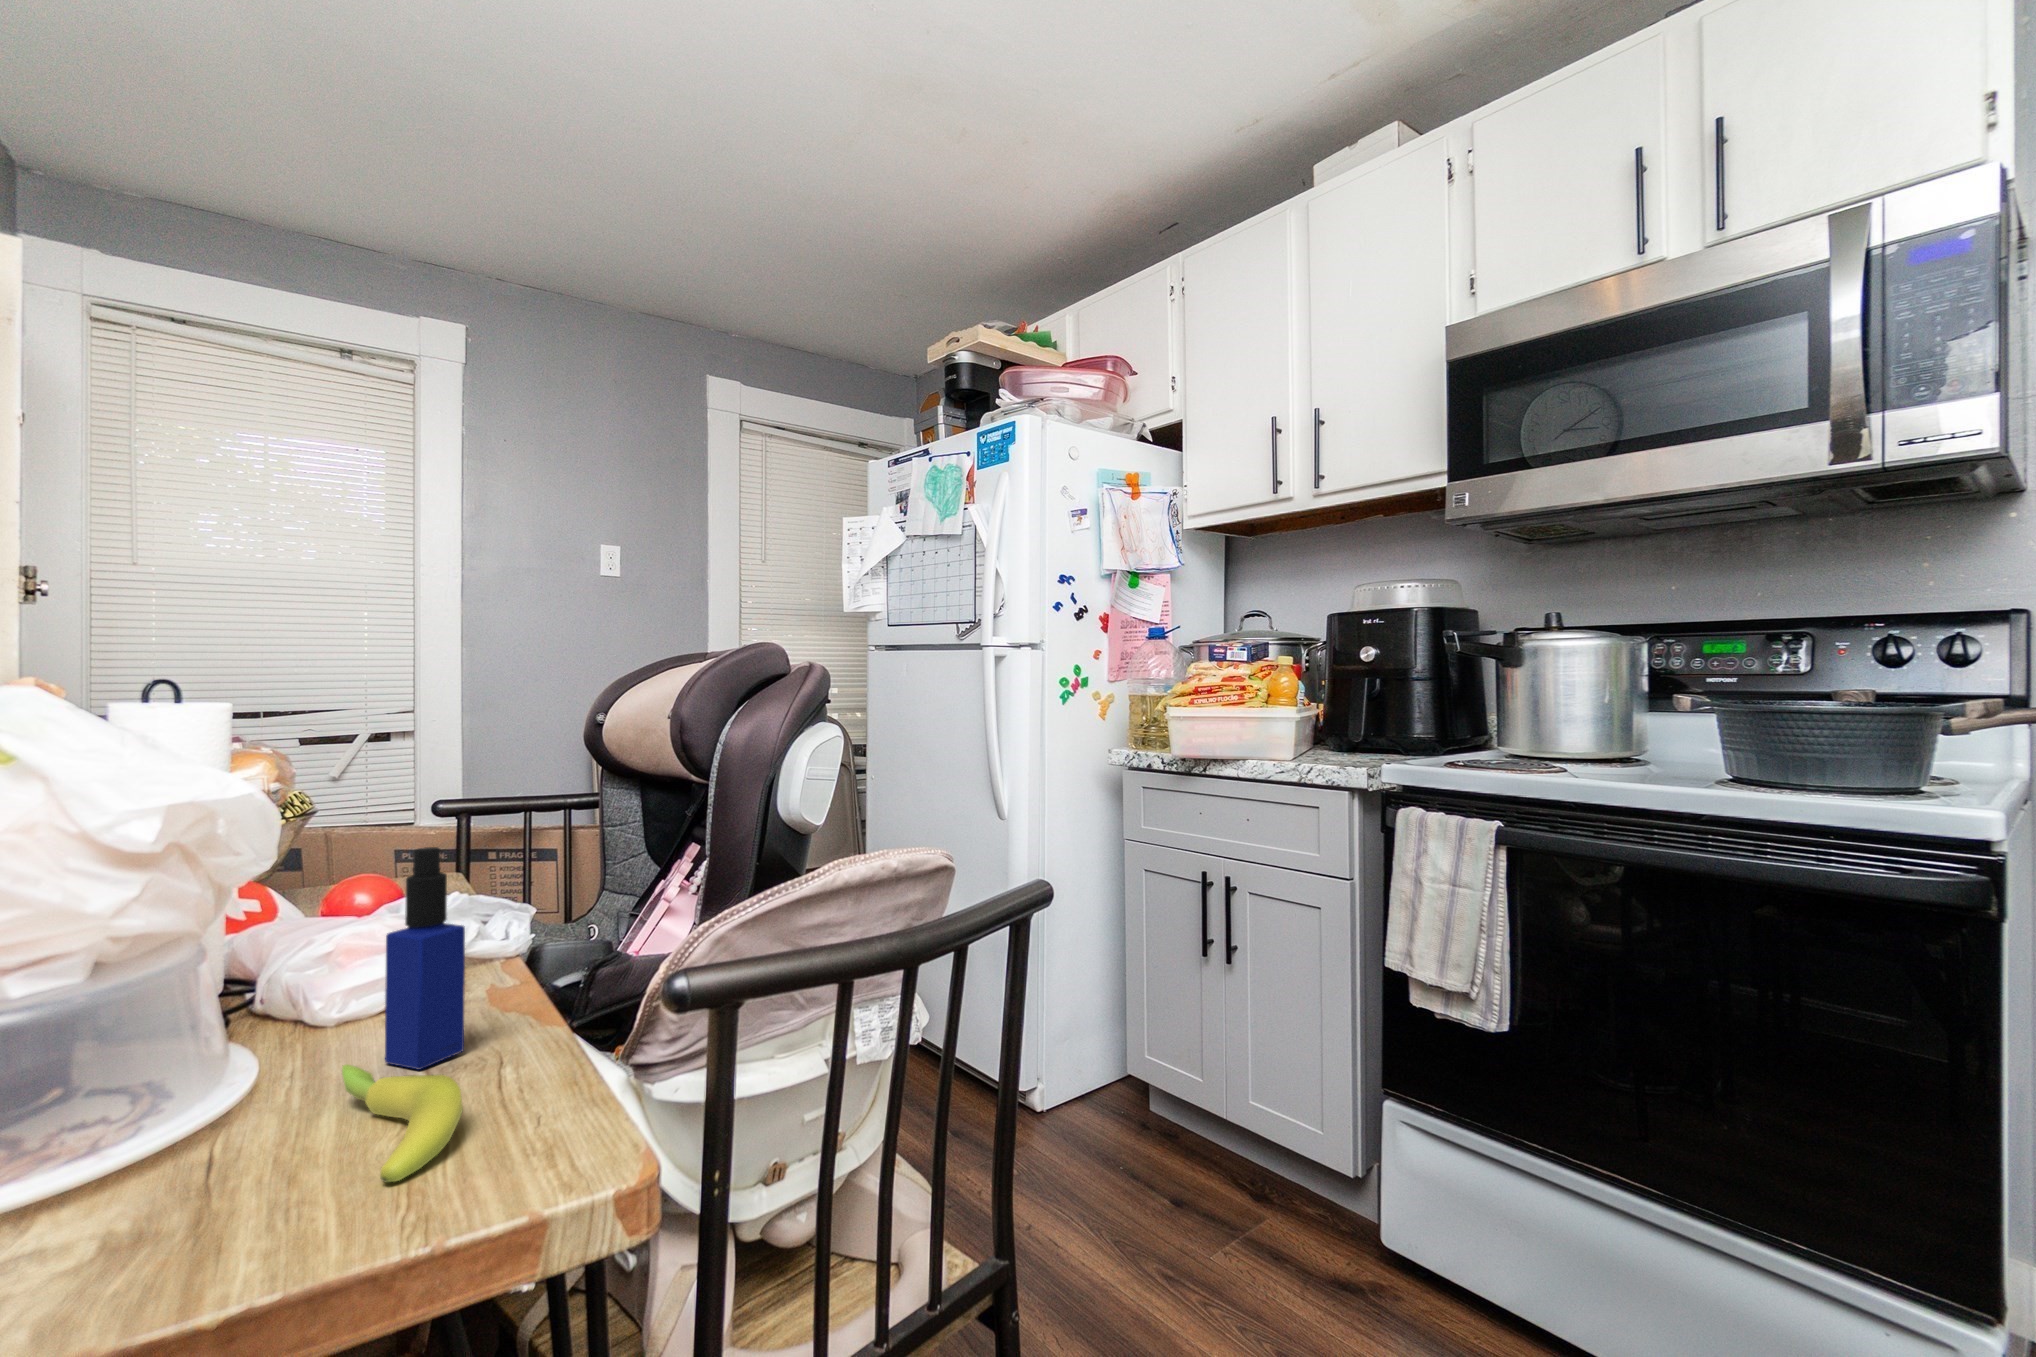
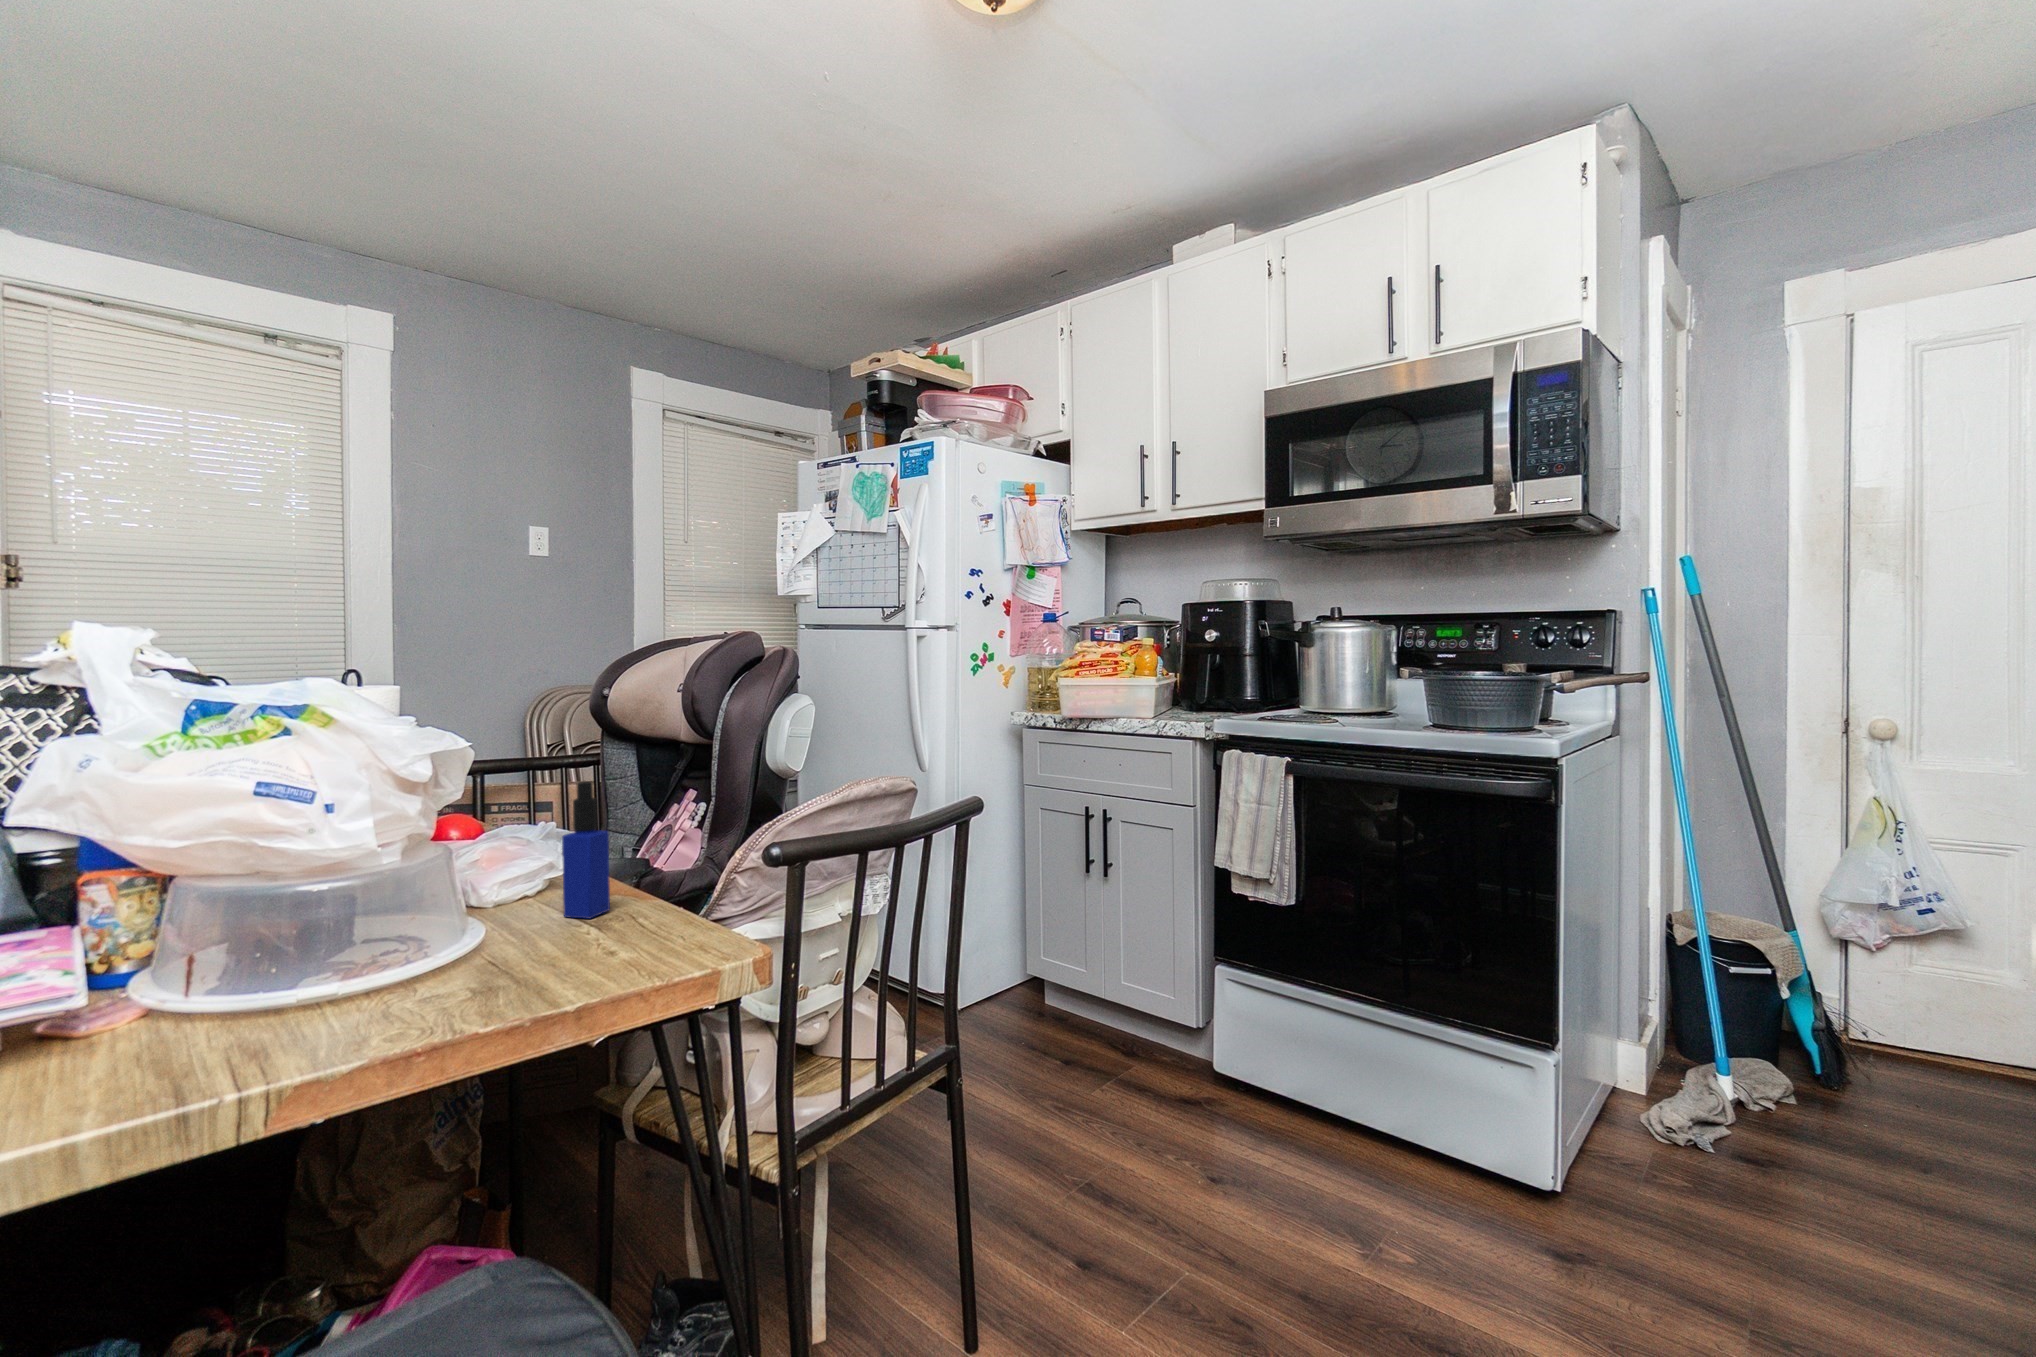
banana: present [342,1064,463,1182] -> none [559,909,650,956]

